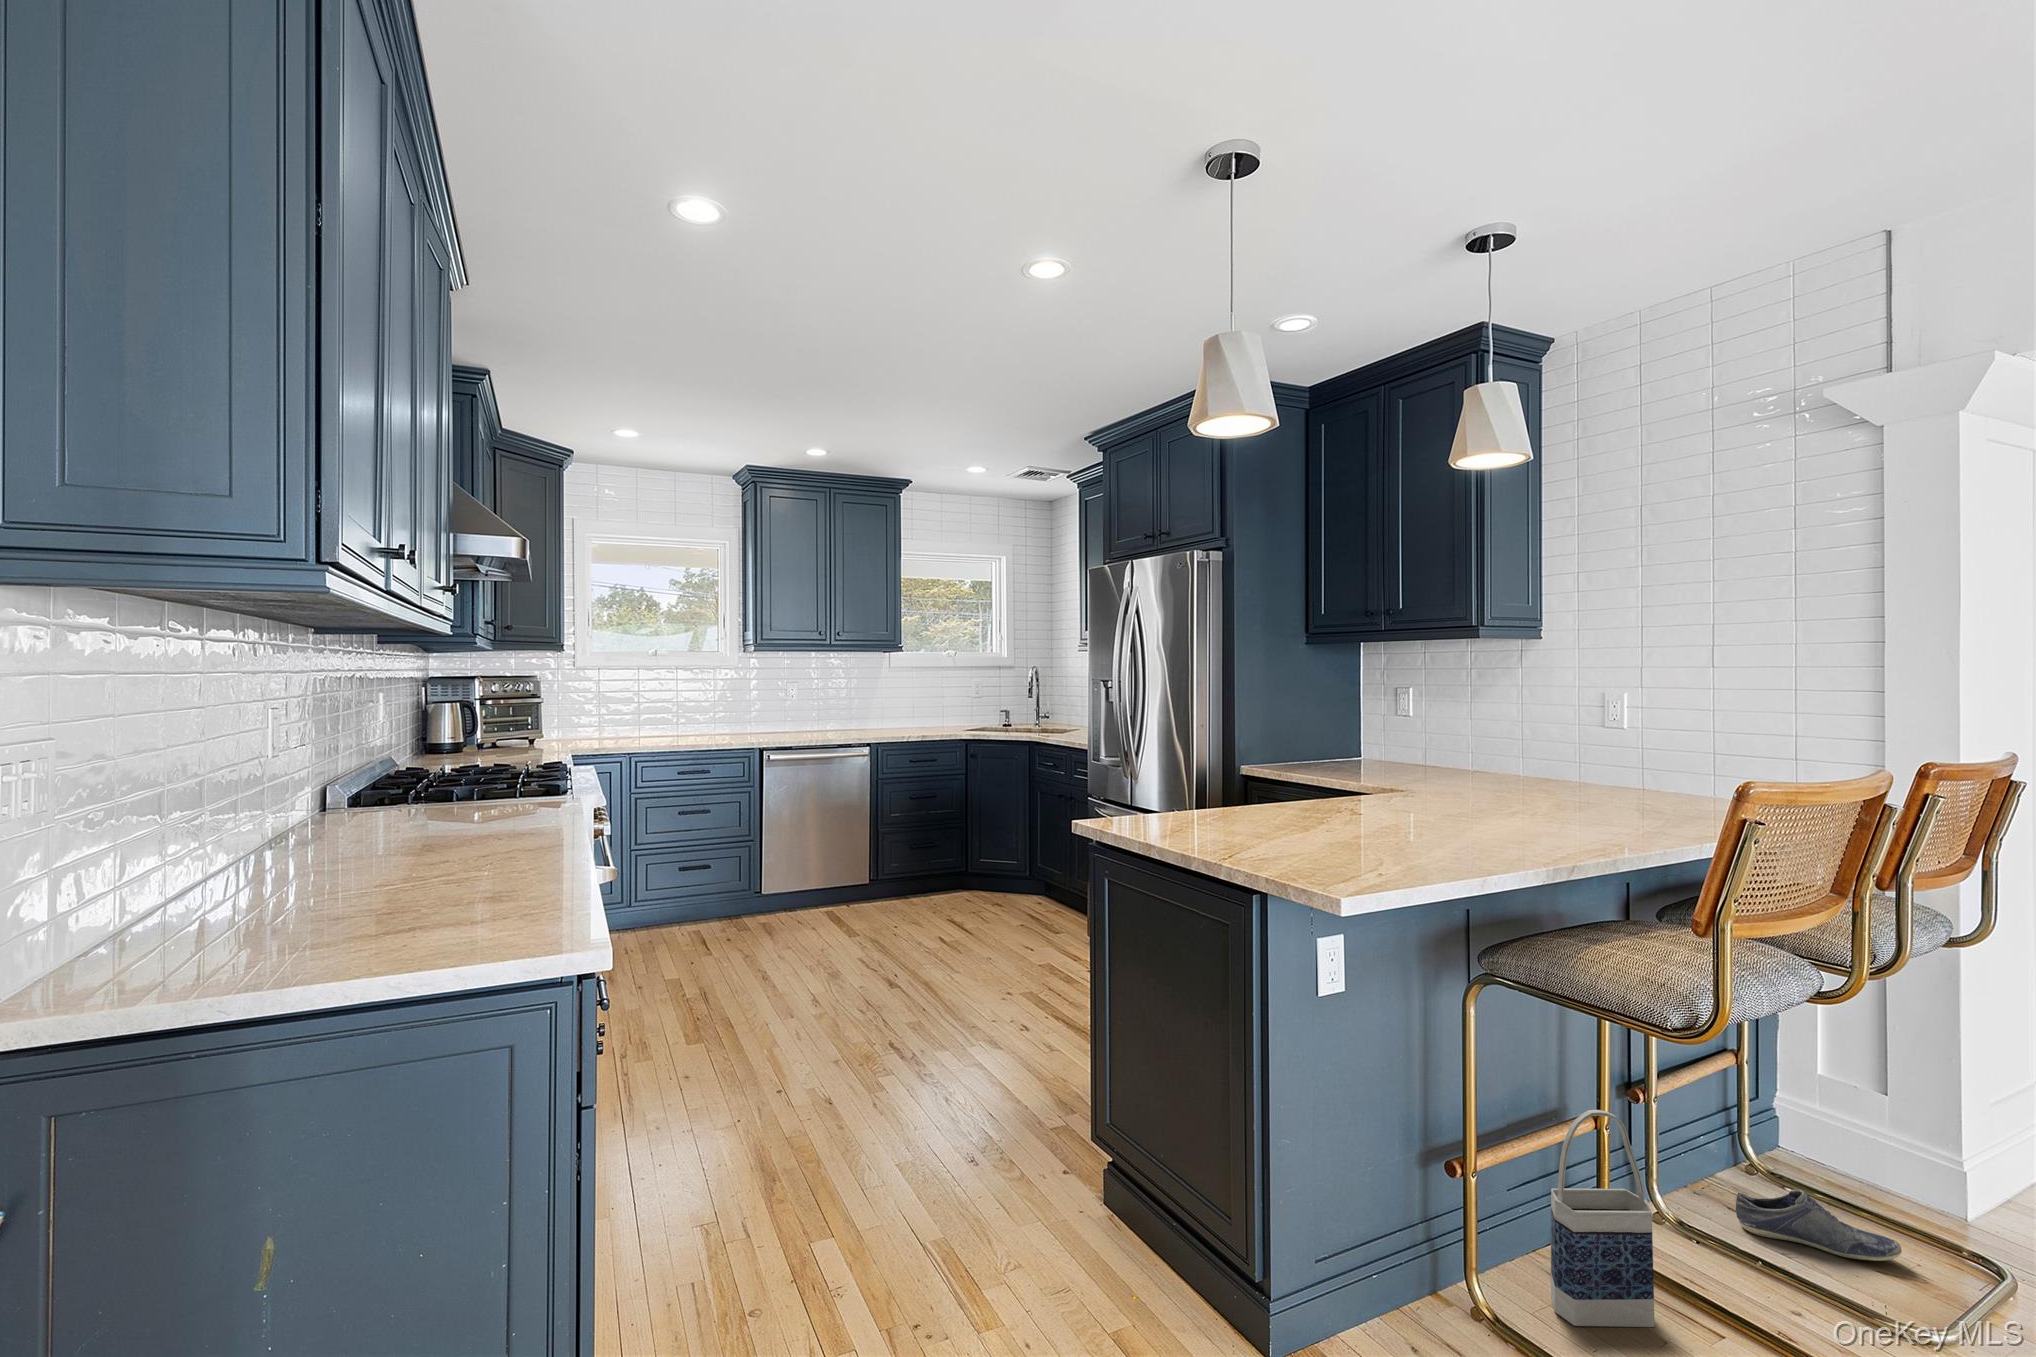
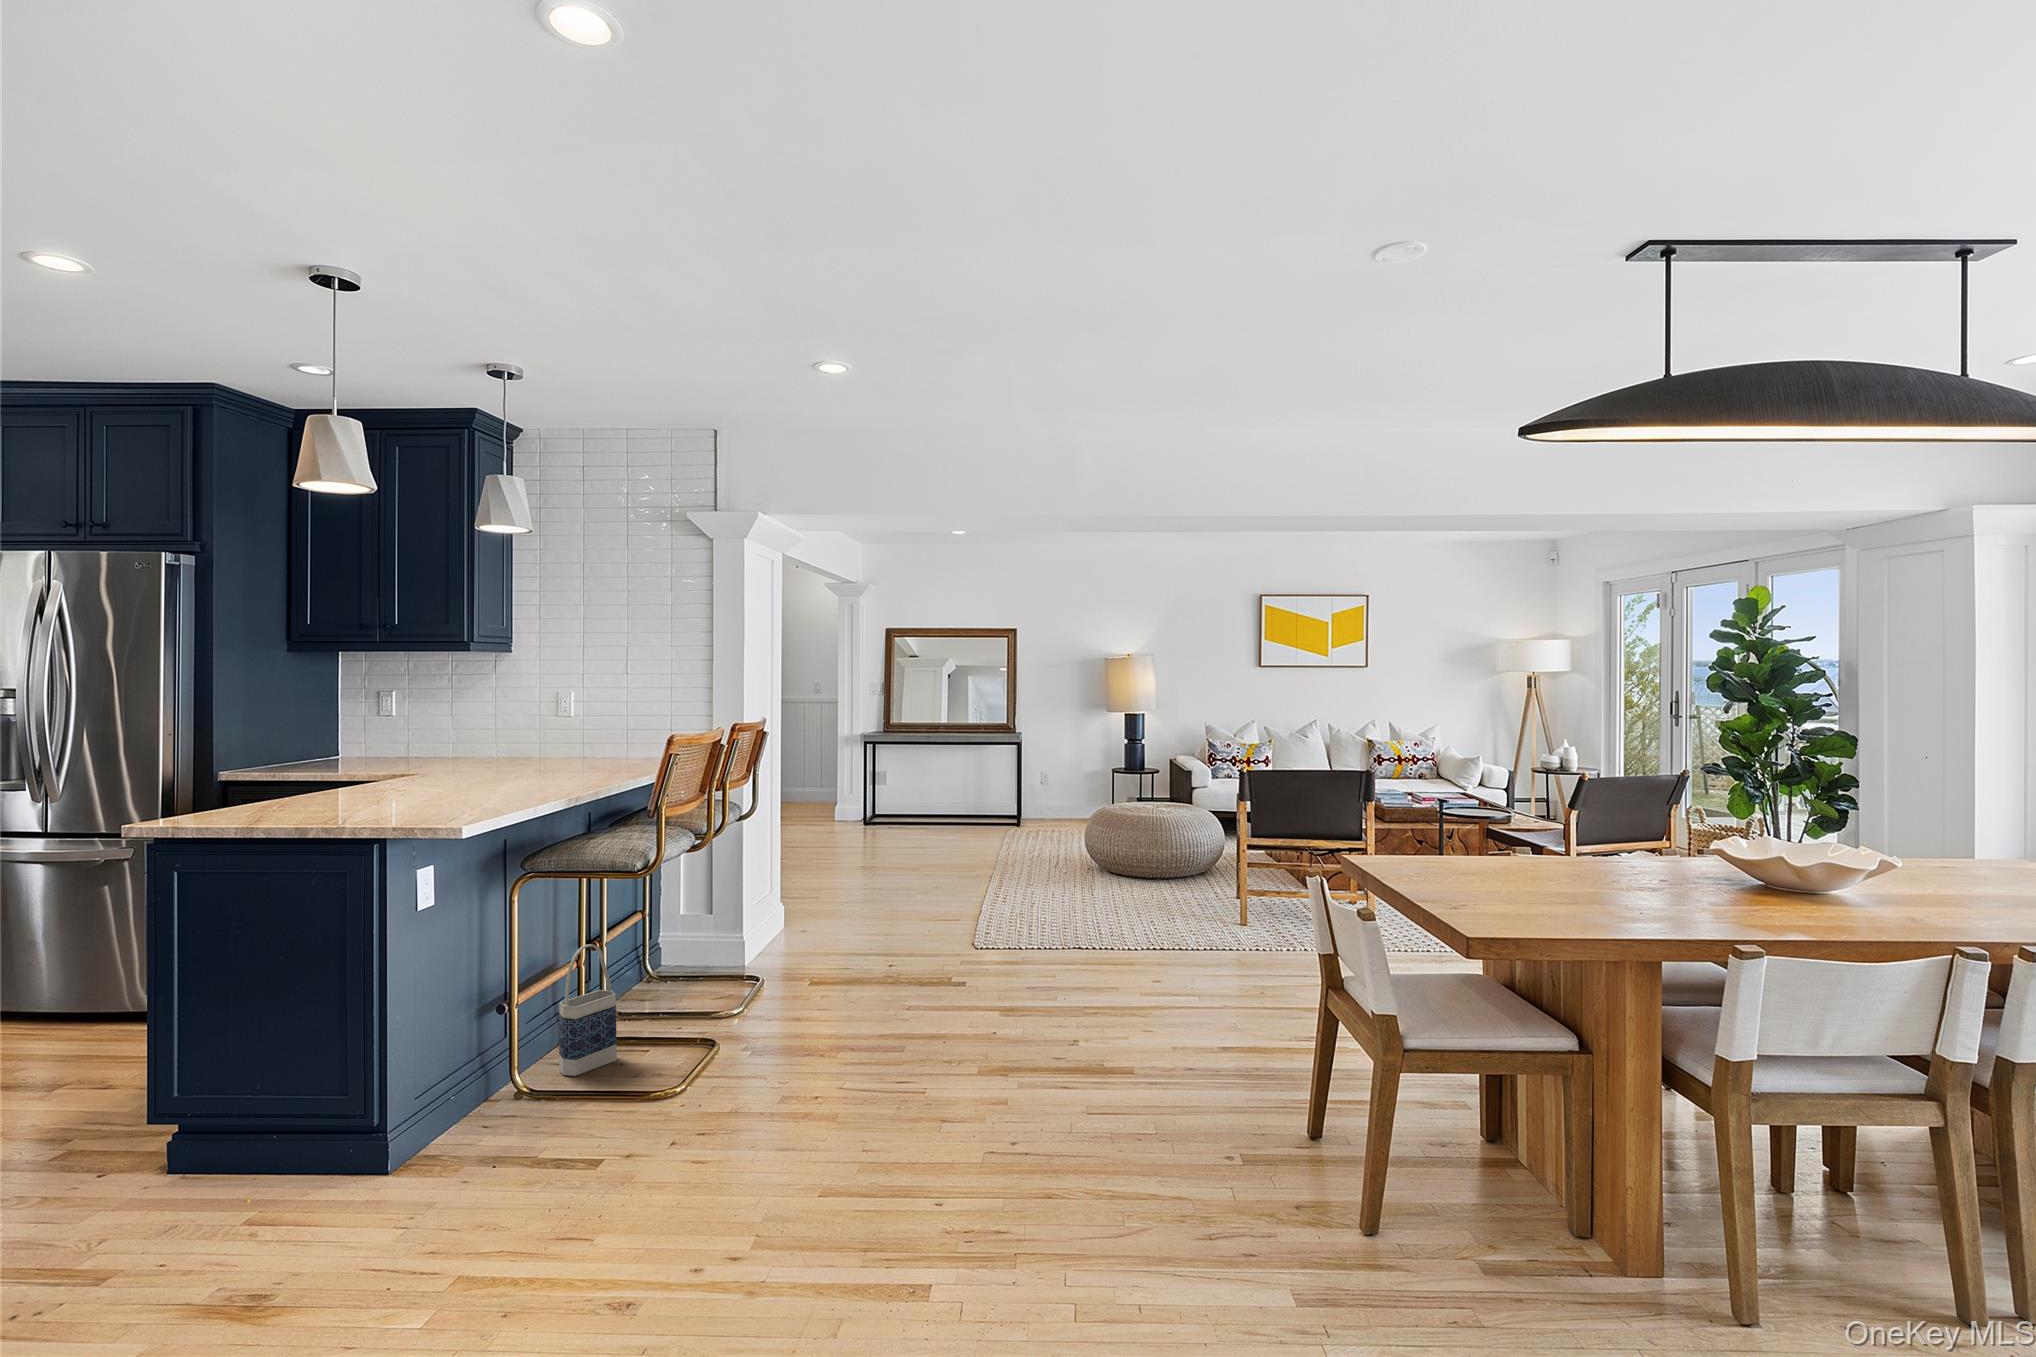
shoe: present [1736,1189,1902,1261] -> none [648,974,723,1008]

